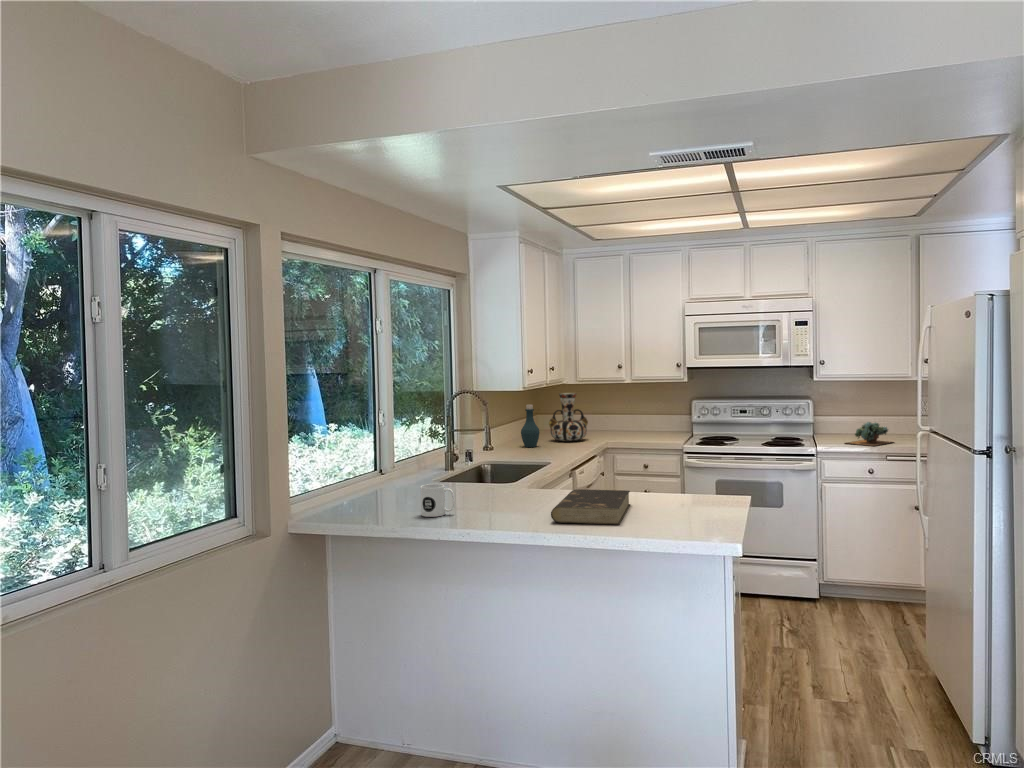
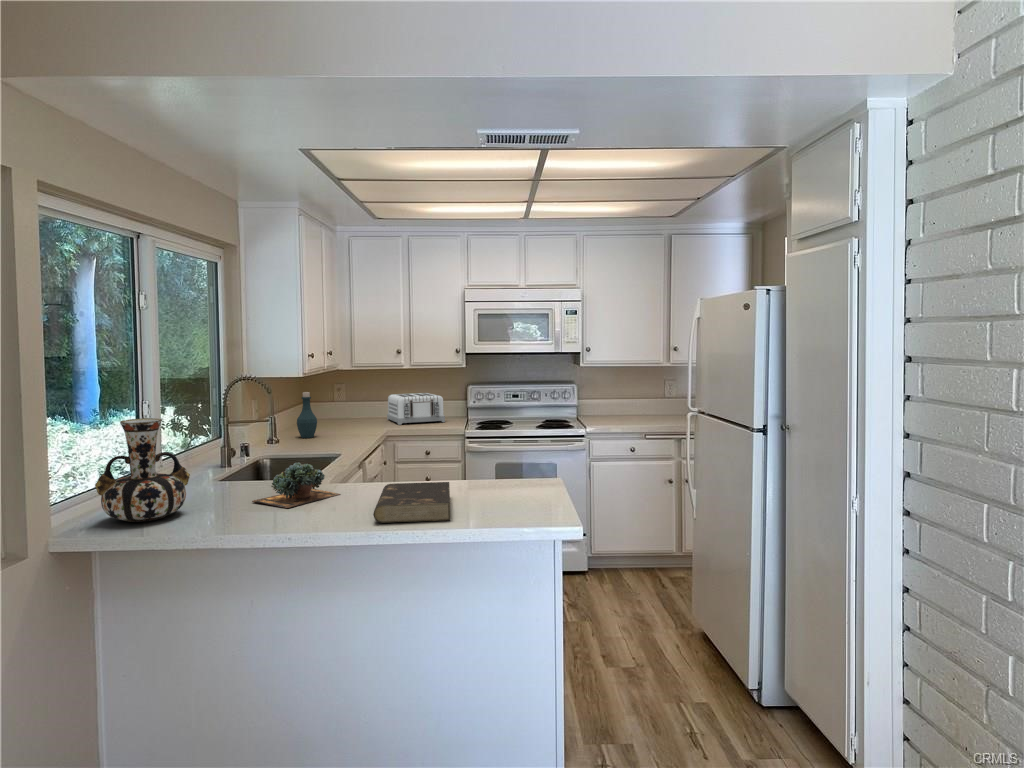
vase: present [549,393,588,442] -> present [95,418,190,522]
toaster: none [611,407,667,438] -> present [387,393,445,425]
succulent plant: present [846,422,893,446] -> present [252,462,340,508]
mug: present [420,484,455,517] -> none [208,487,252,527]

